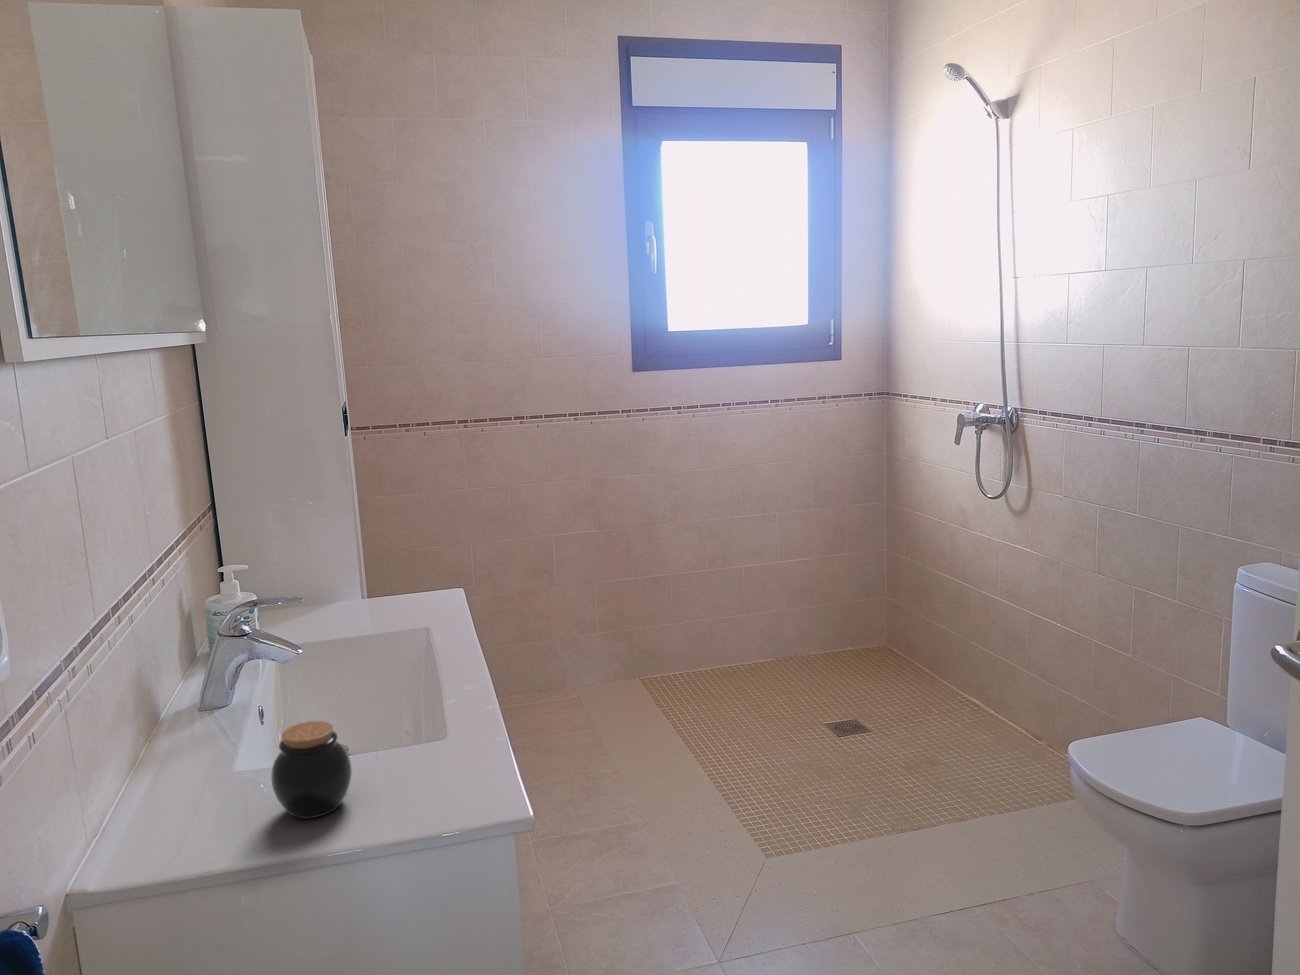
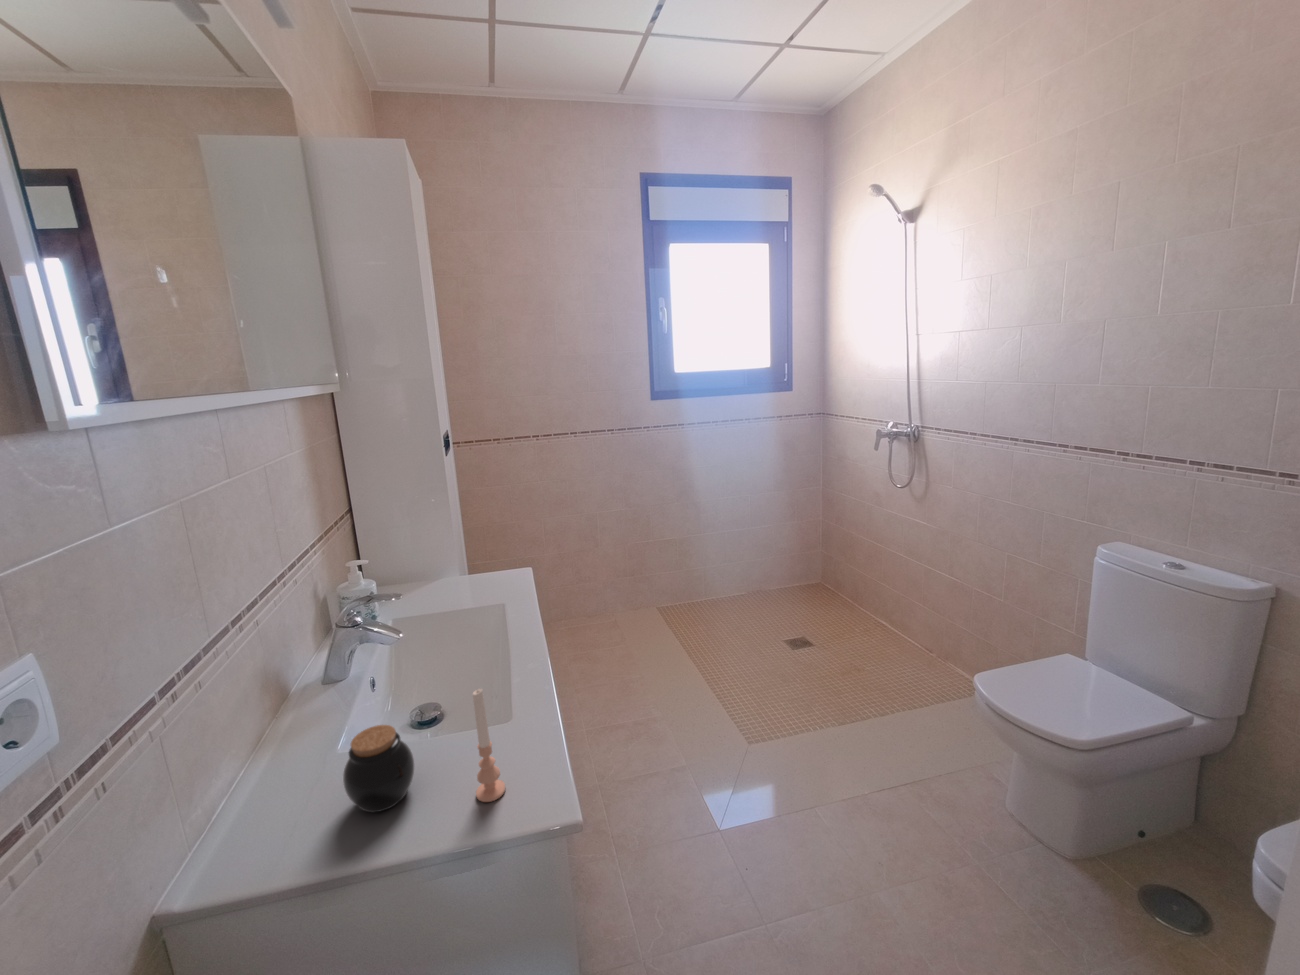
candle: none [426,671,461,807] -> present [473,689,505,802]

